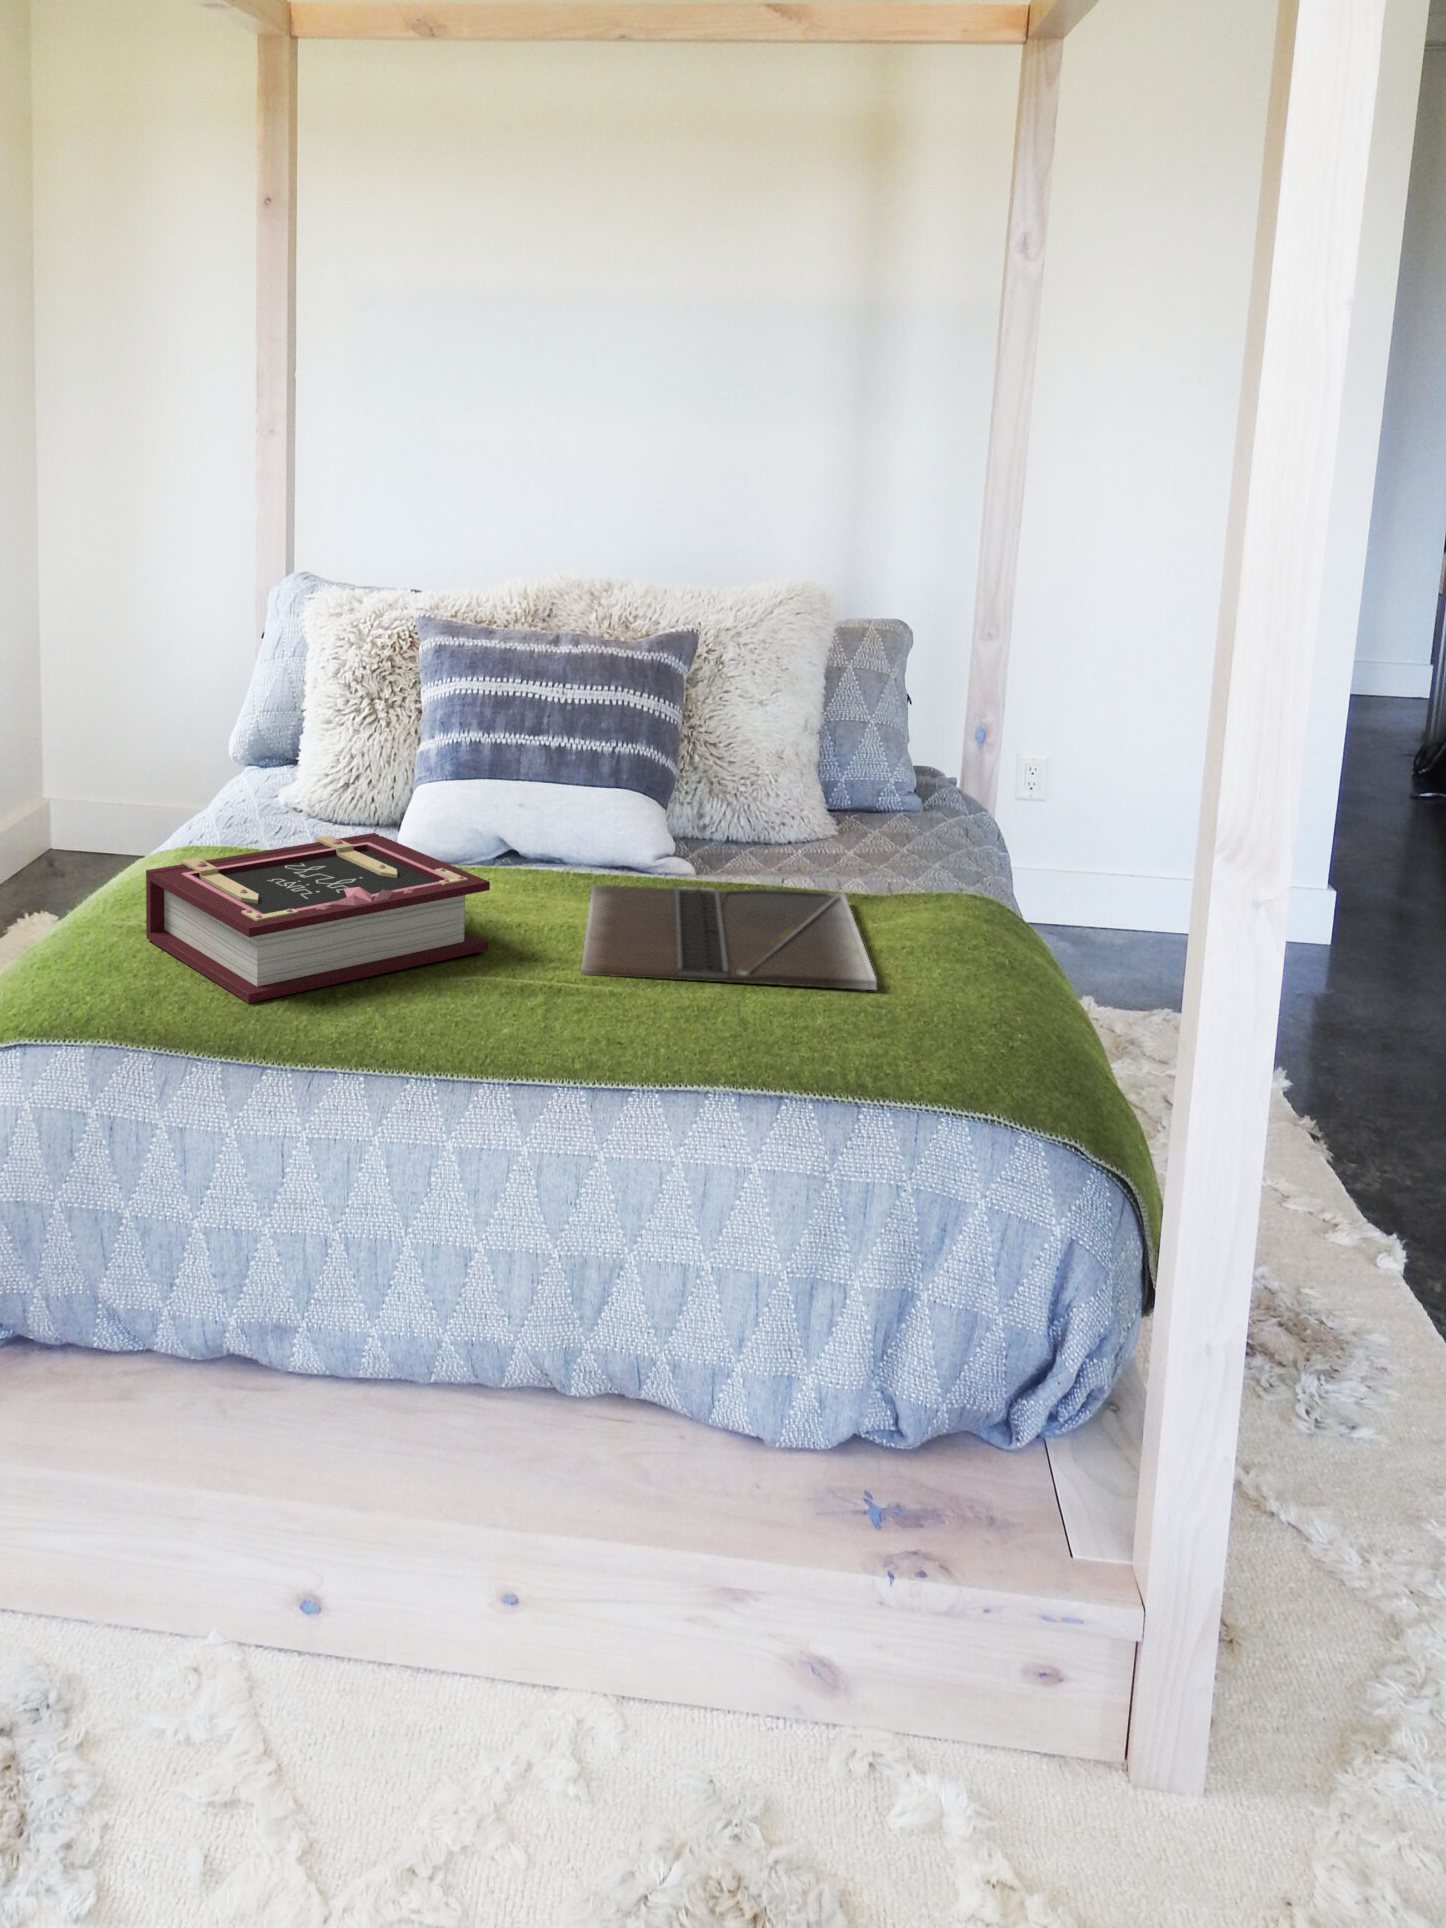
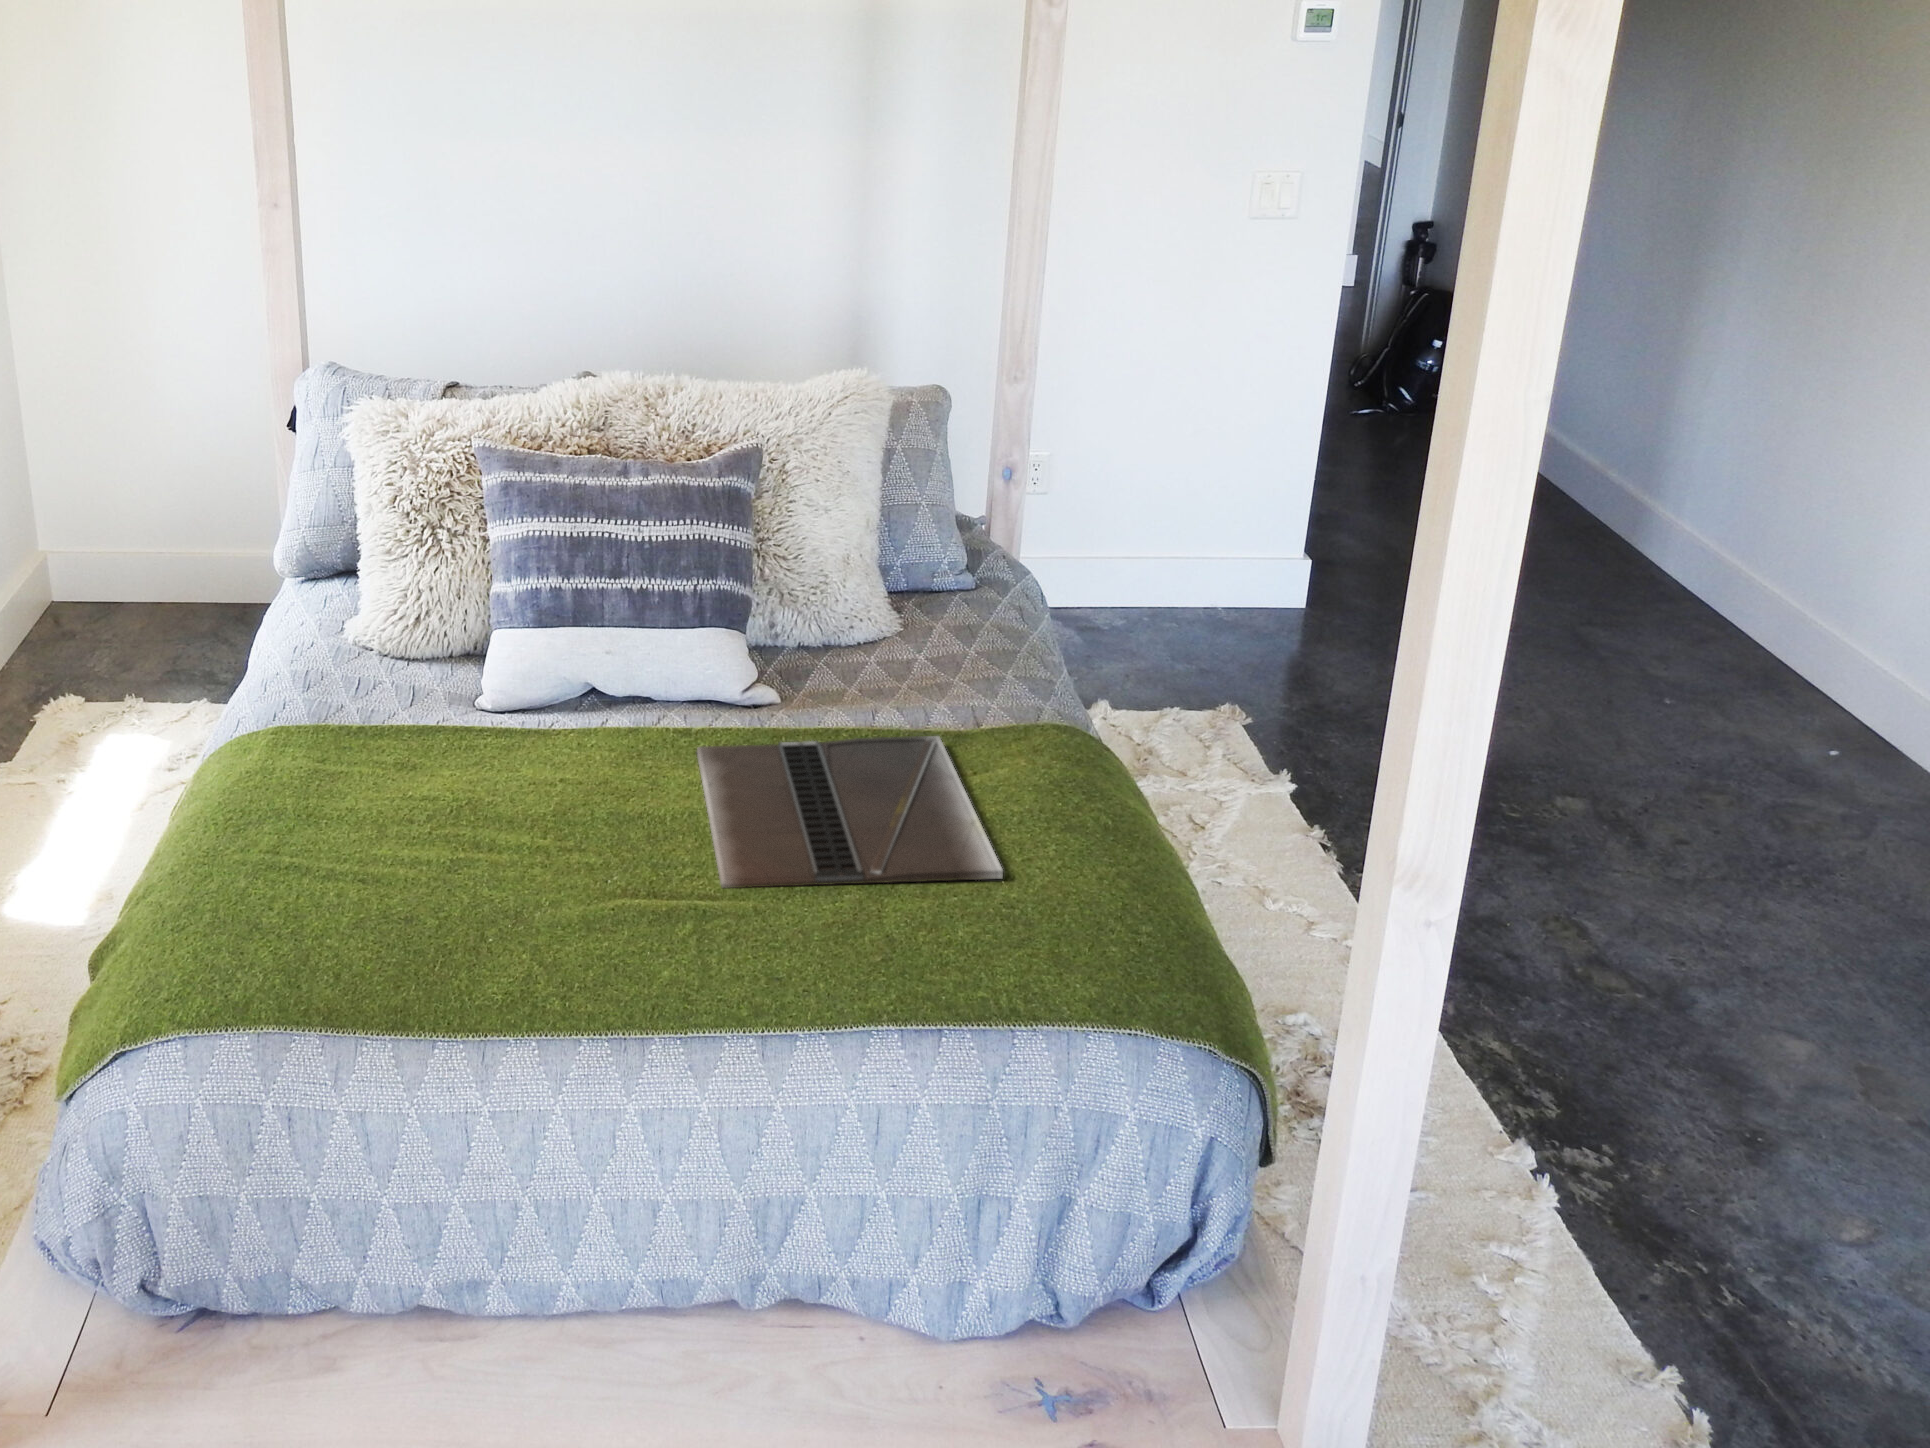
book: present [146,833,490,1003] -> none [273,731,624,978]

